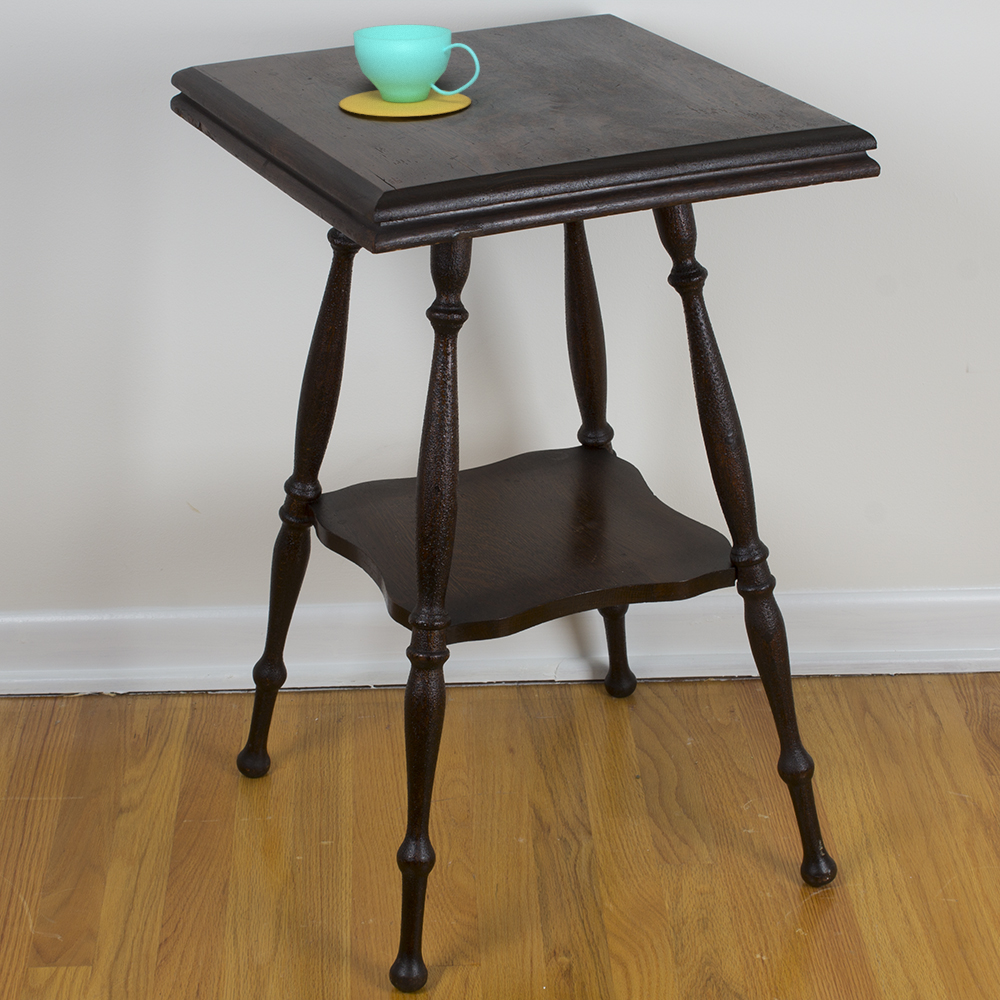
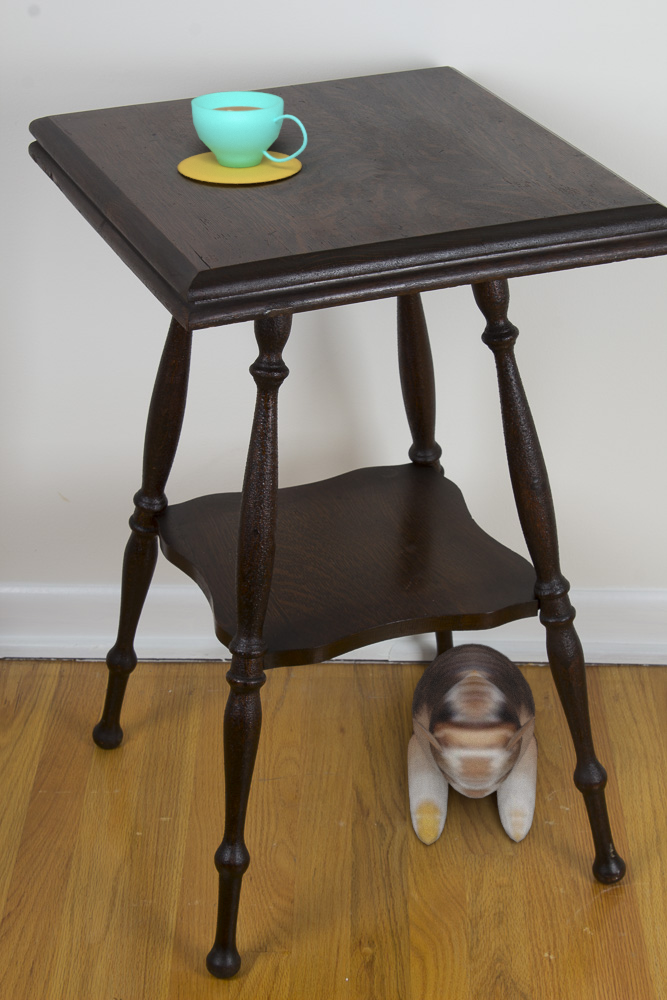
plush toy: none [594,635,740,857] -> present [408,644,538,845]

